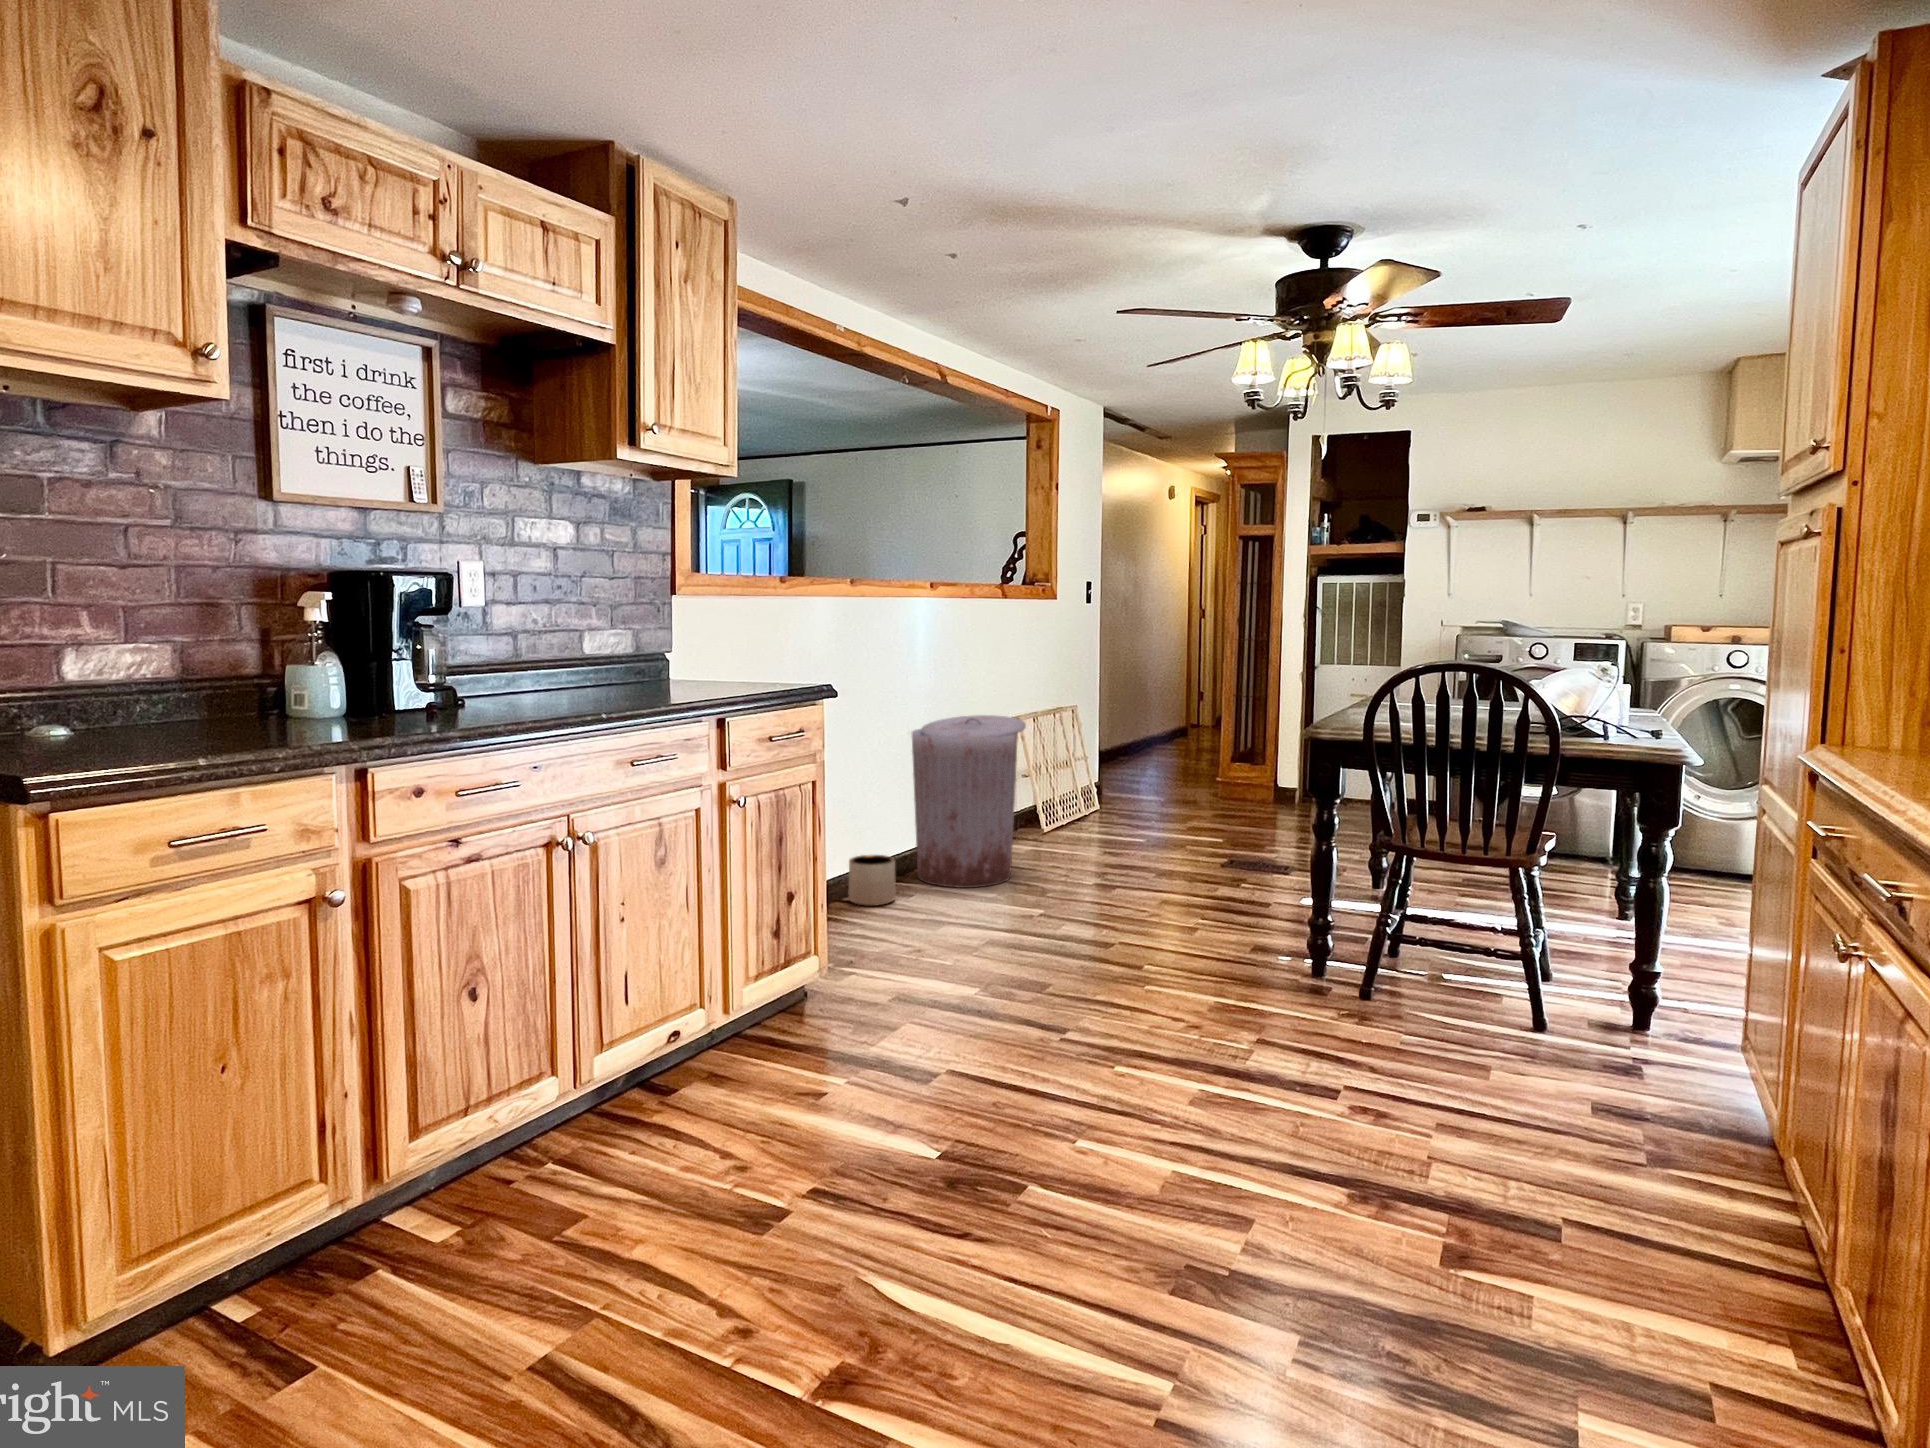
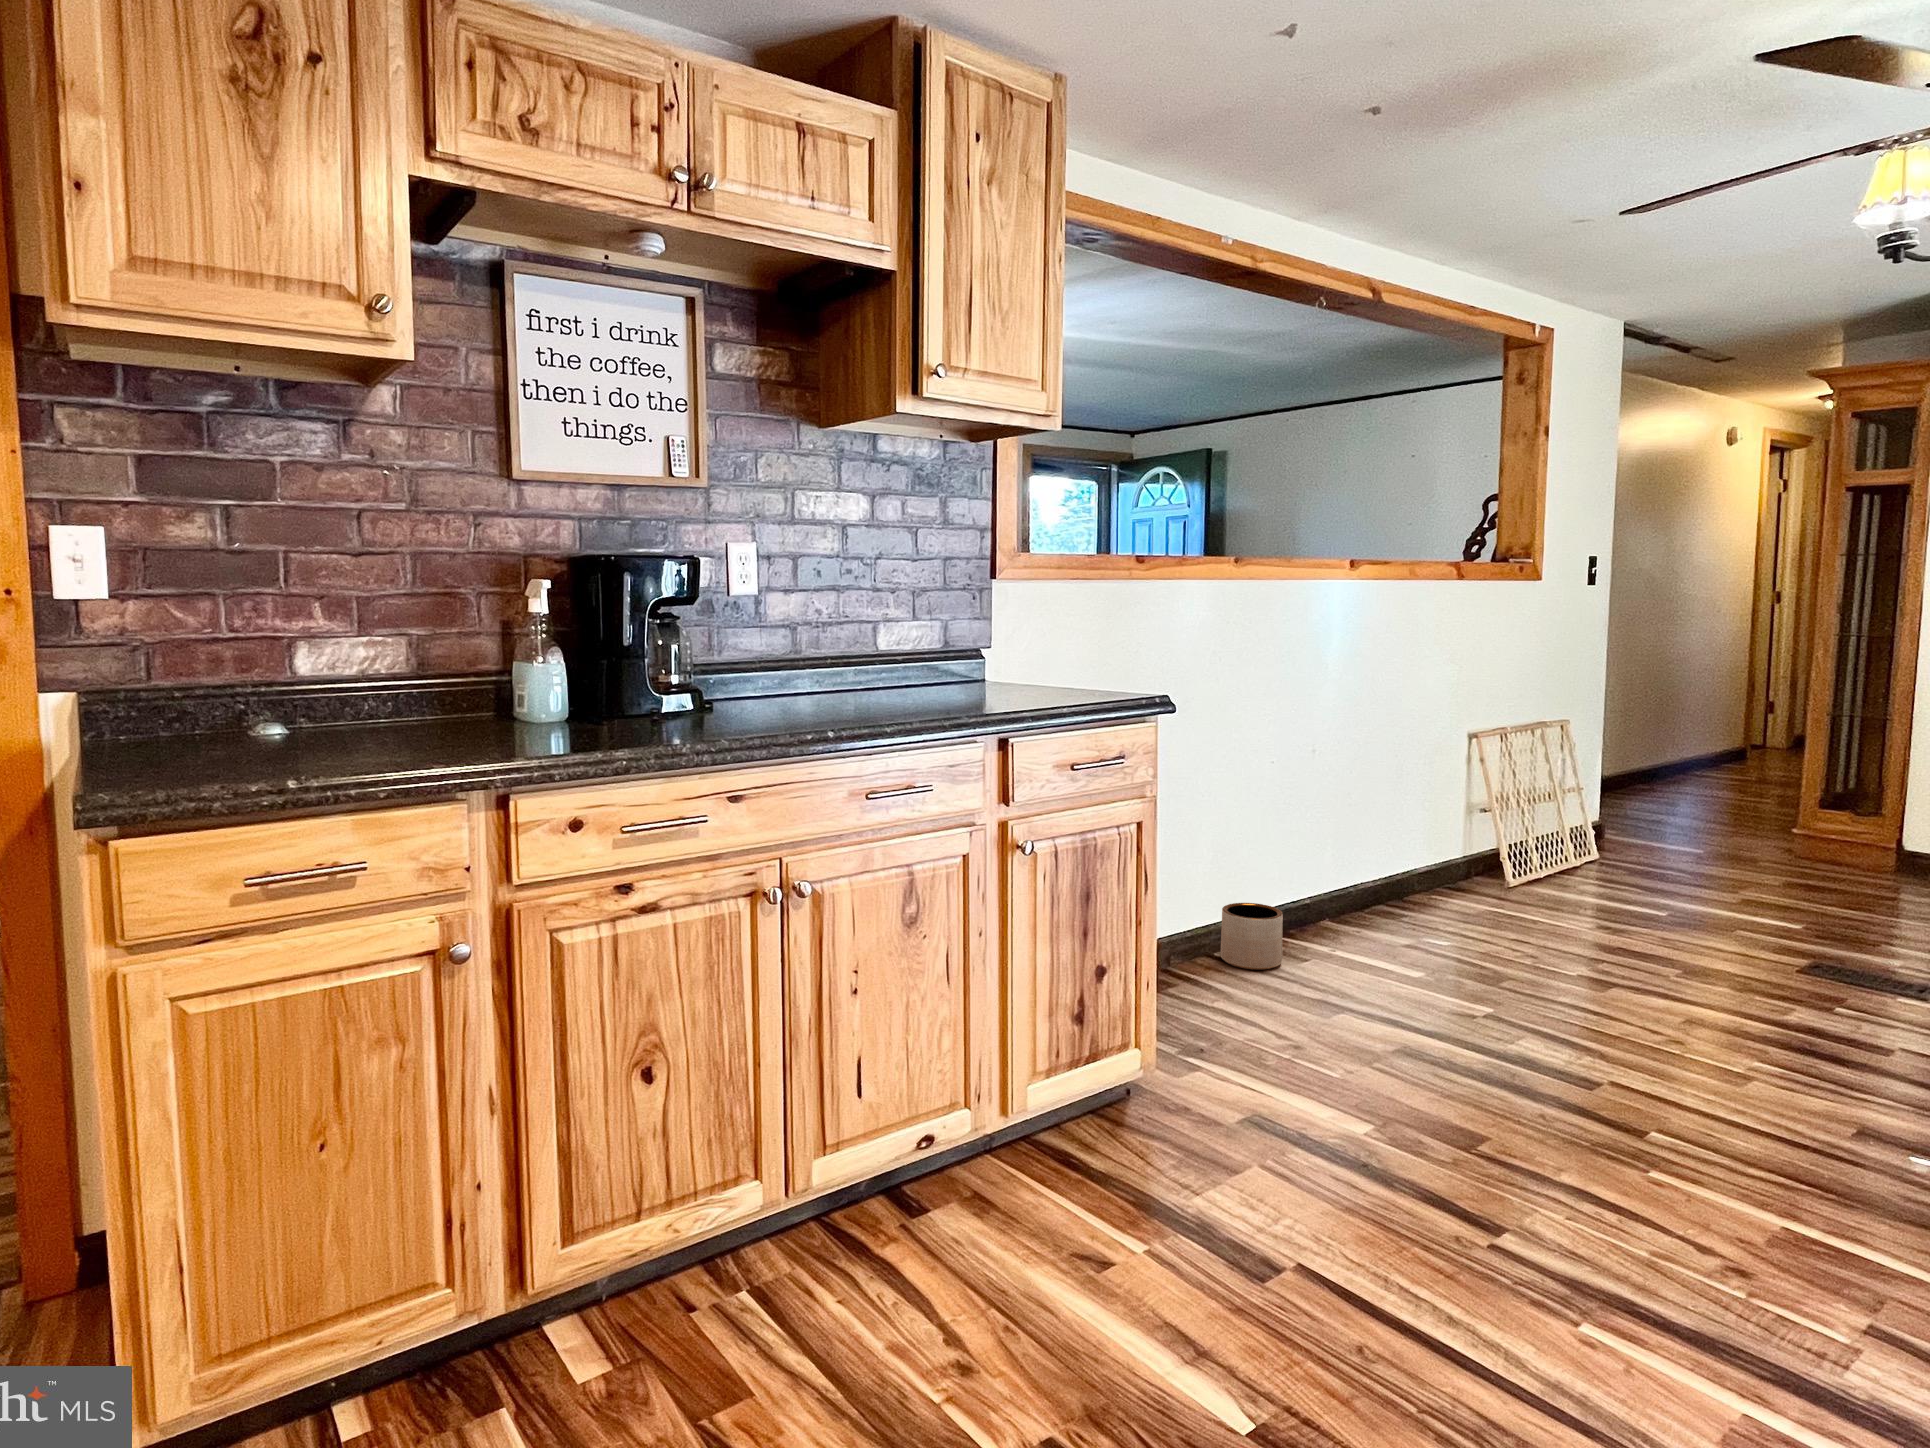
trash can: present [912,715,1026,888] -> none [1316,733,1480,961]

